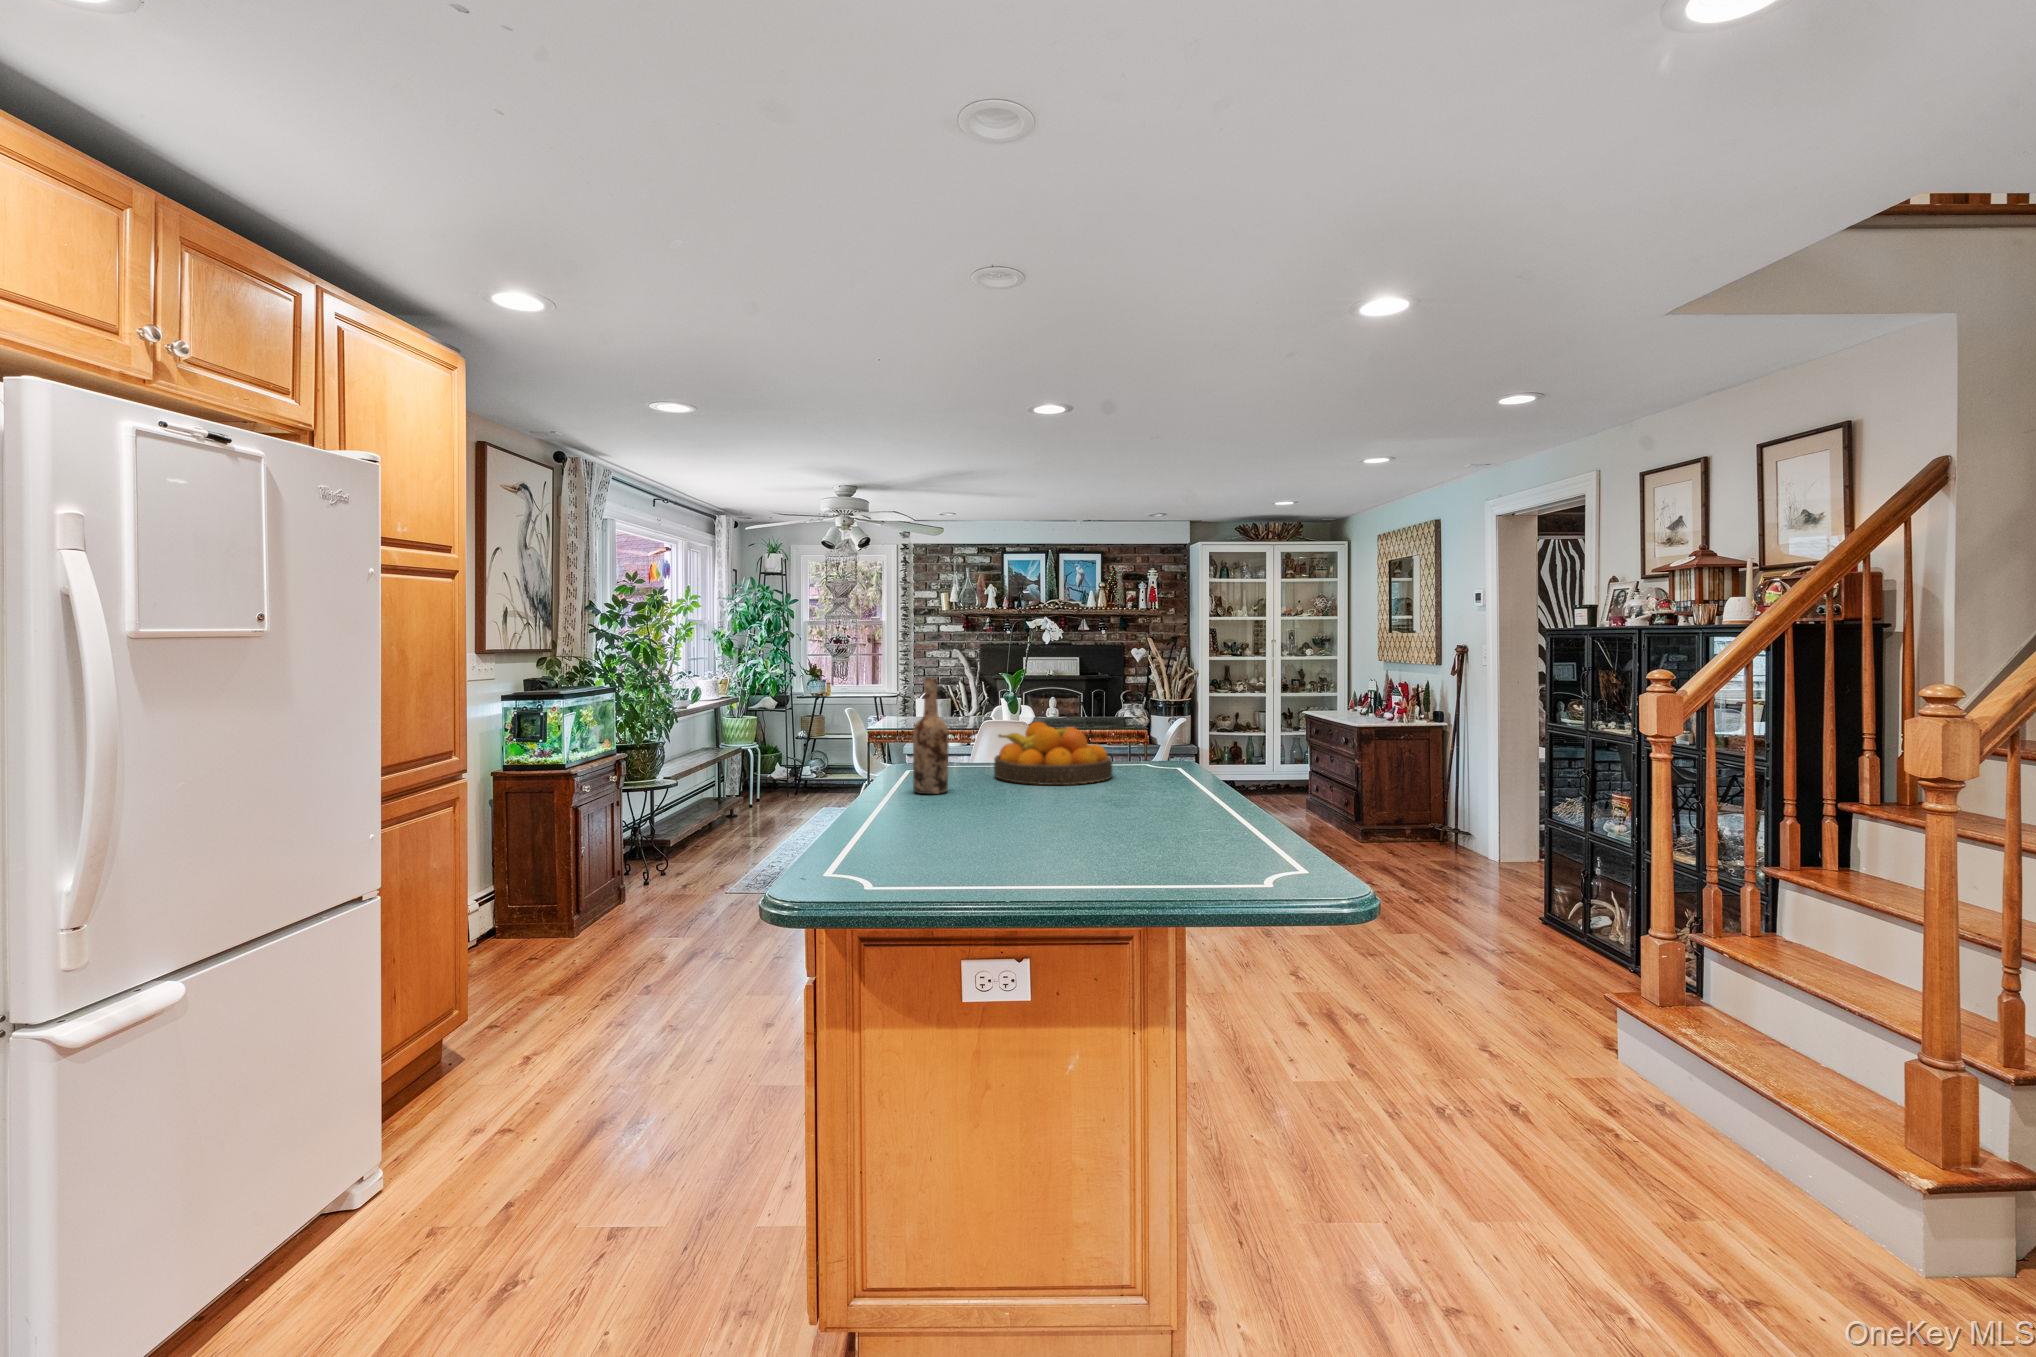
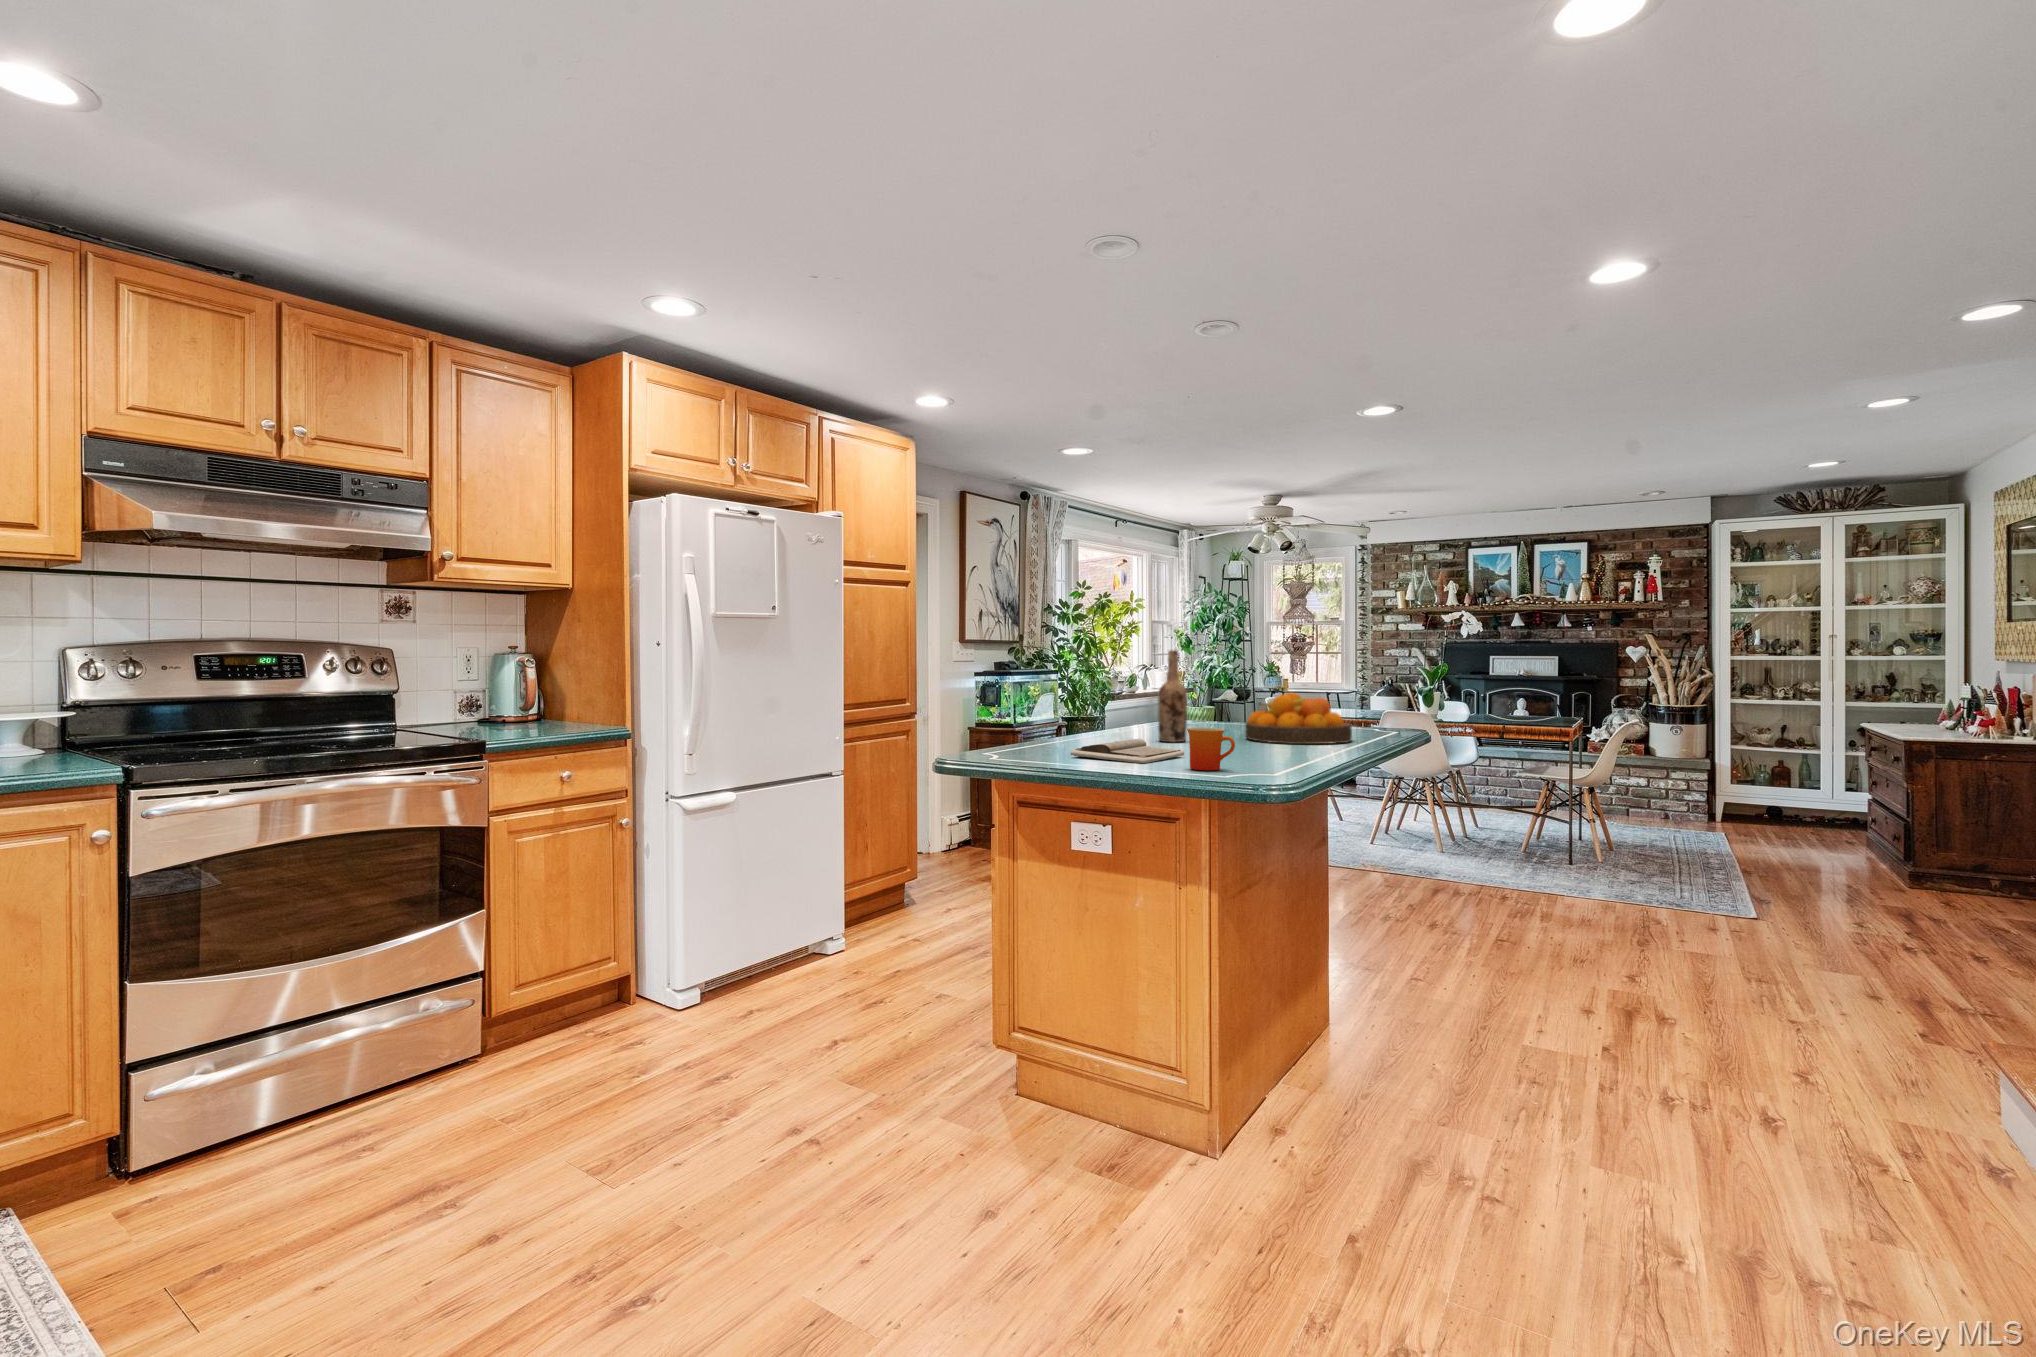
mug: none [1075,790,1140,848] -> present [1187,728,1235,770]
book: none [884,802,1016,842] -> present [1071,739,1184,764]

